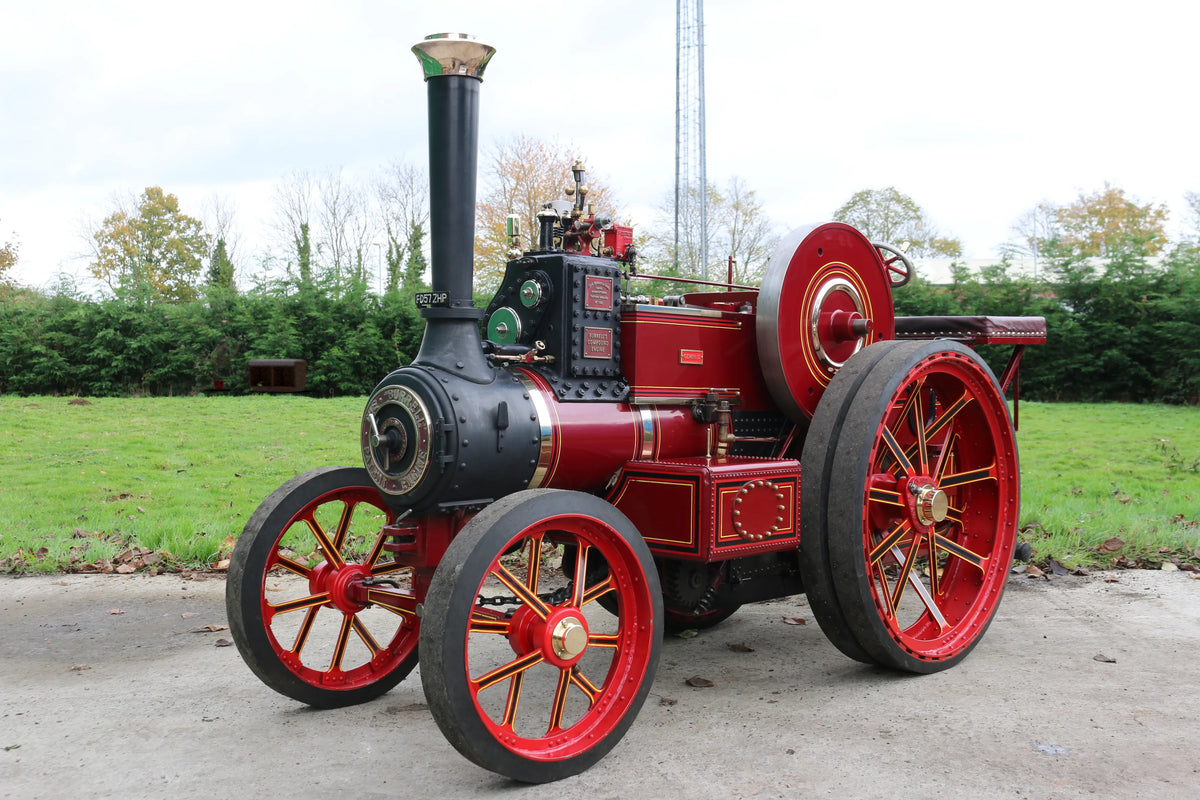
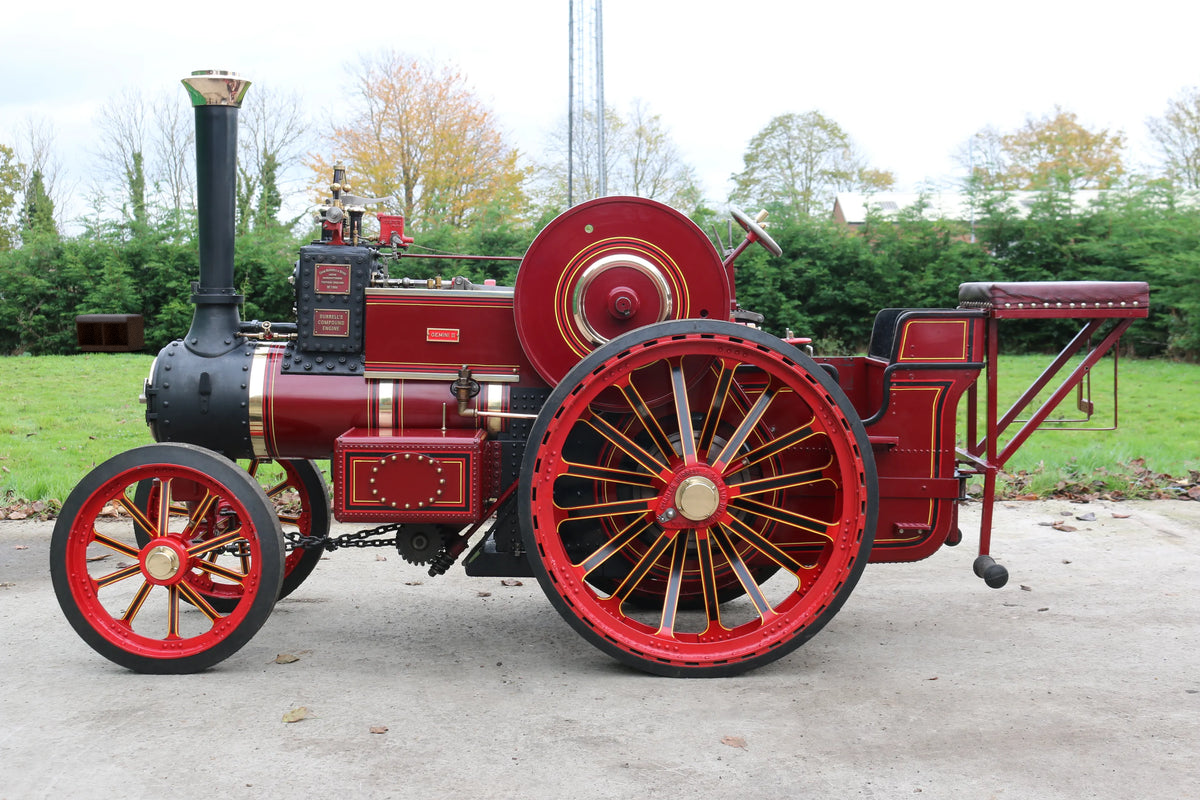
potted tree: present [197,337,240,390] -> none [16,287,70,350]

